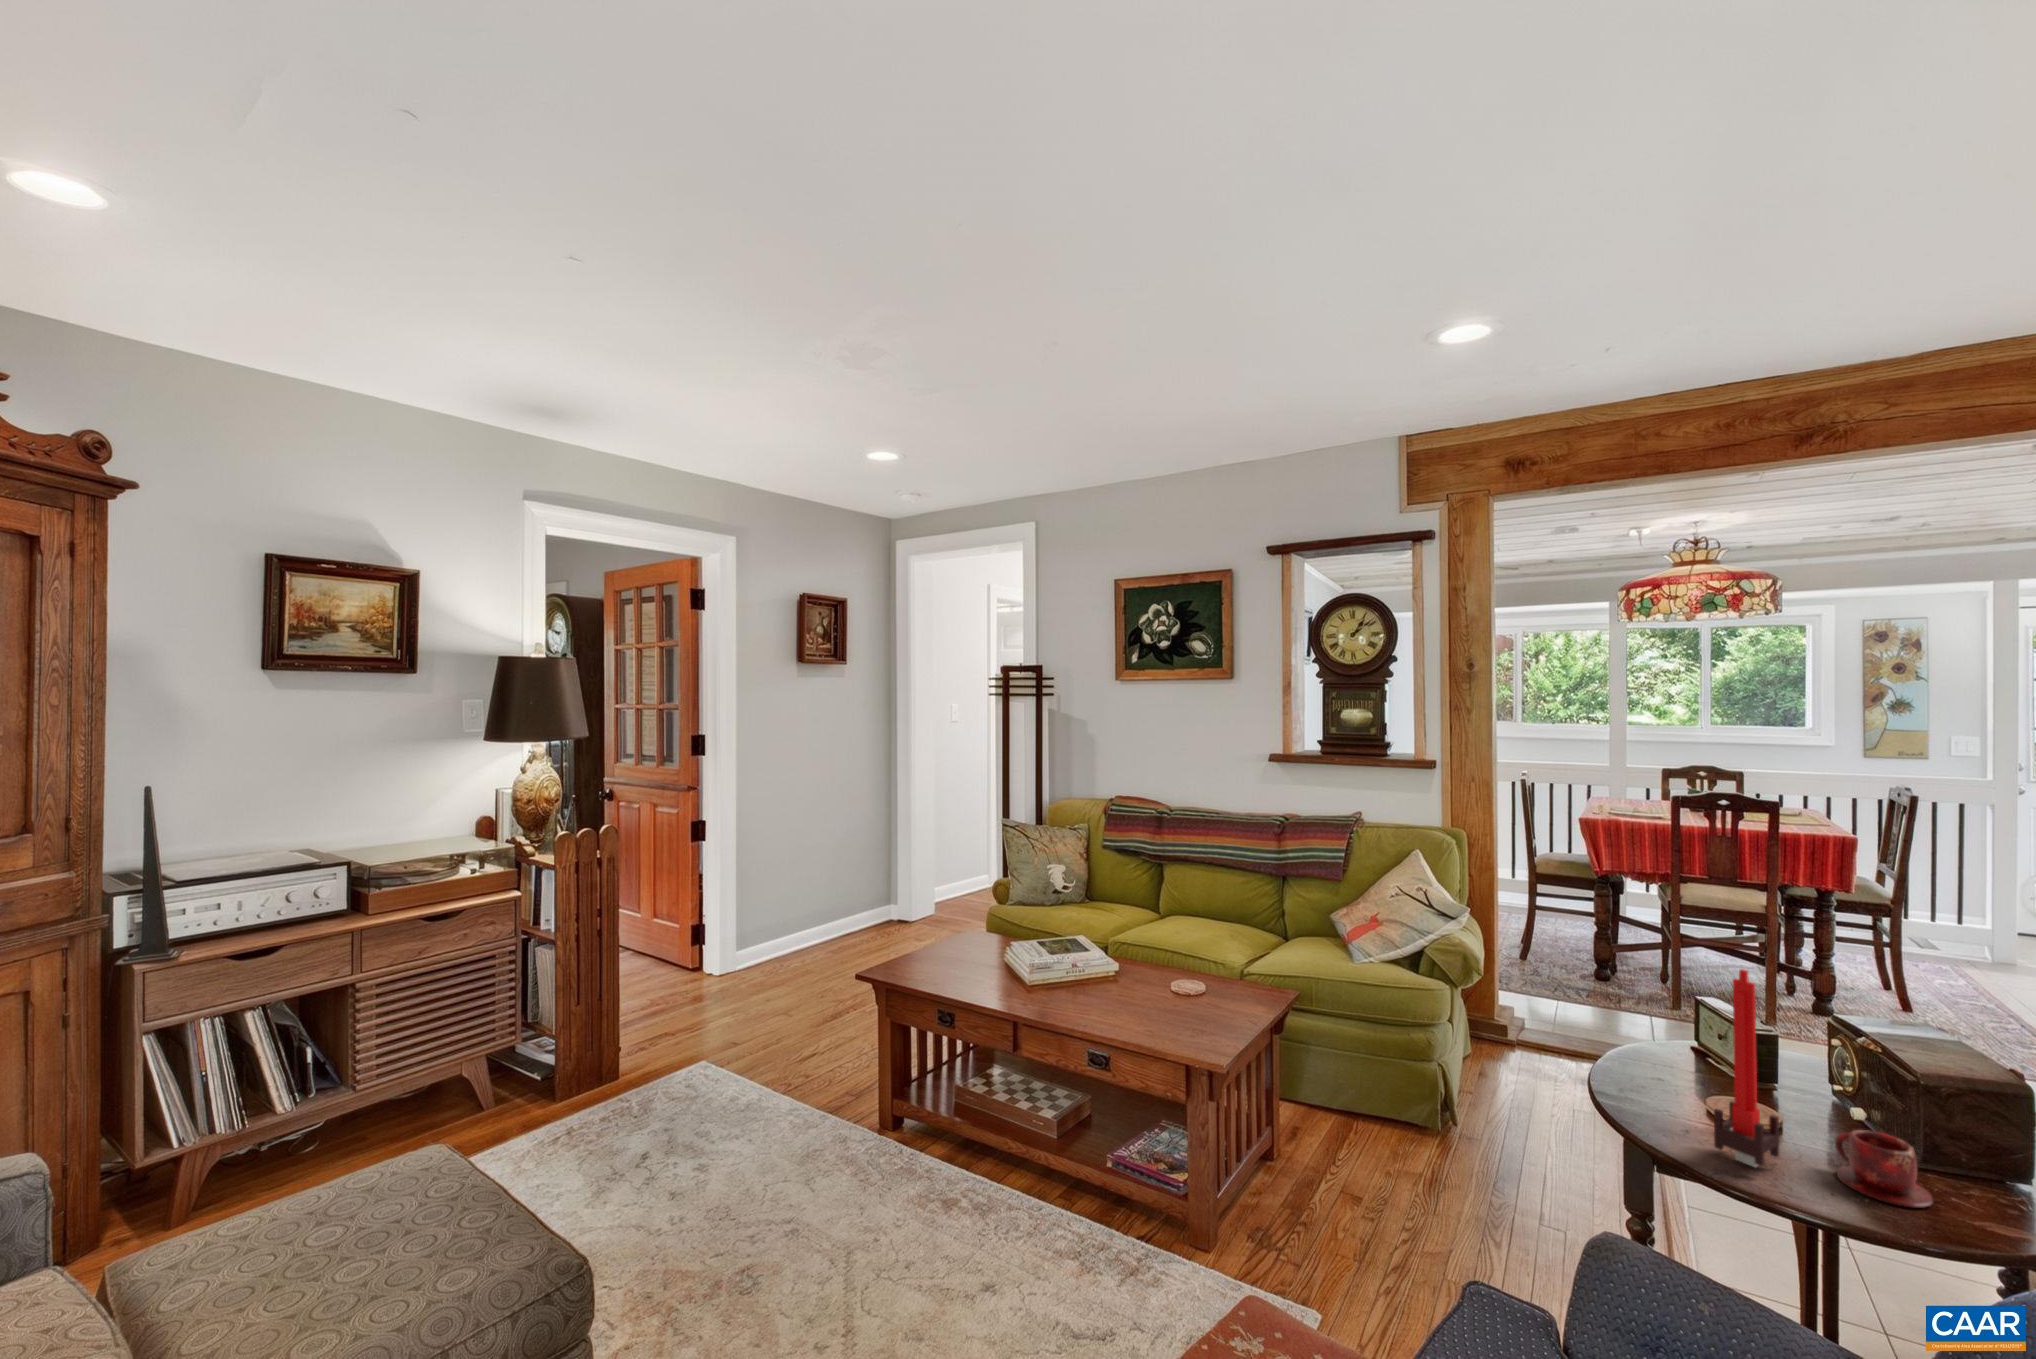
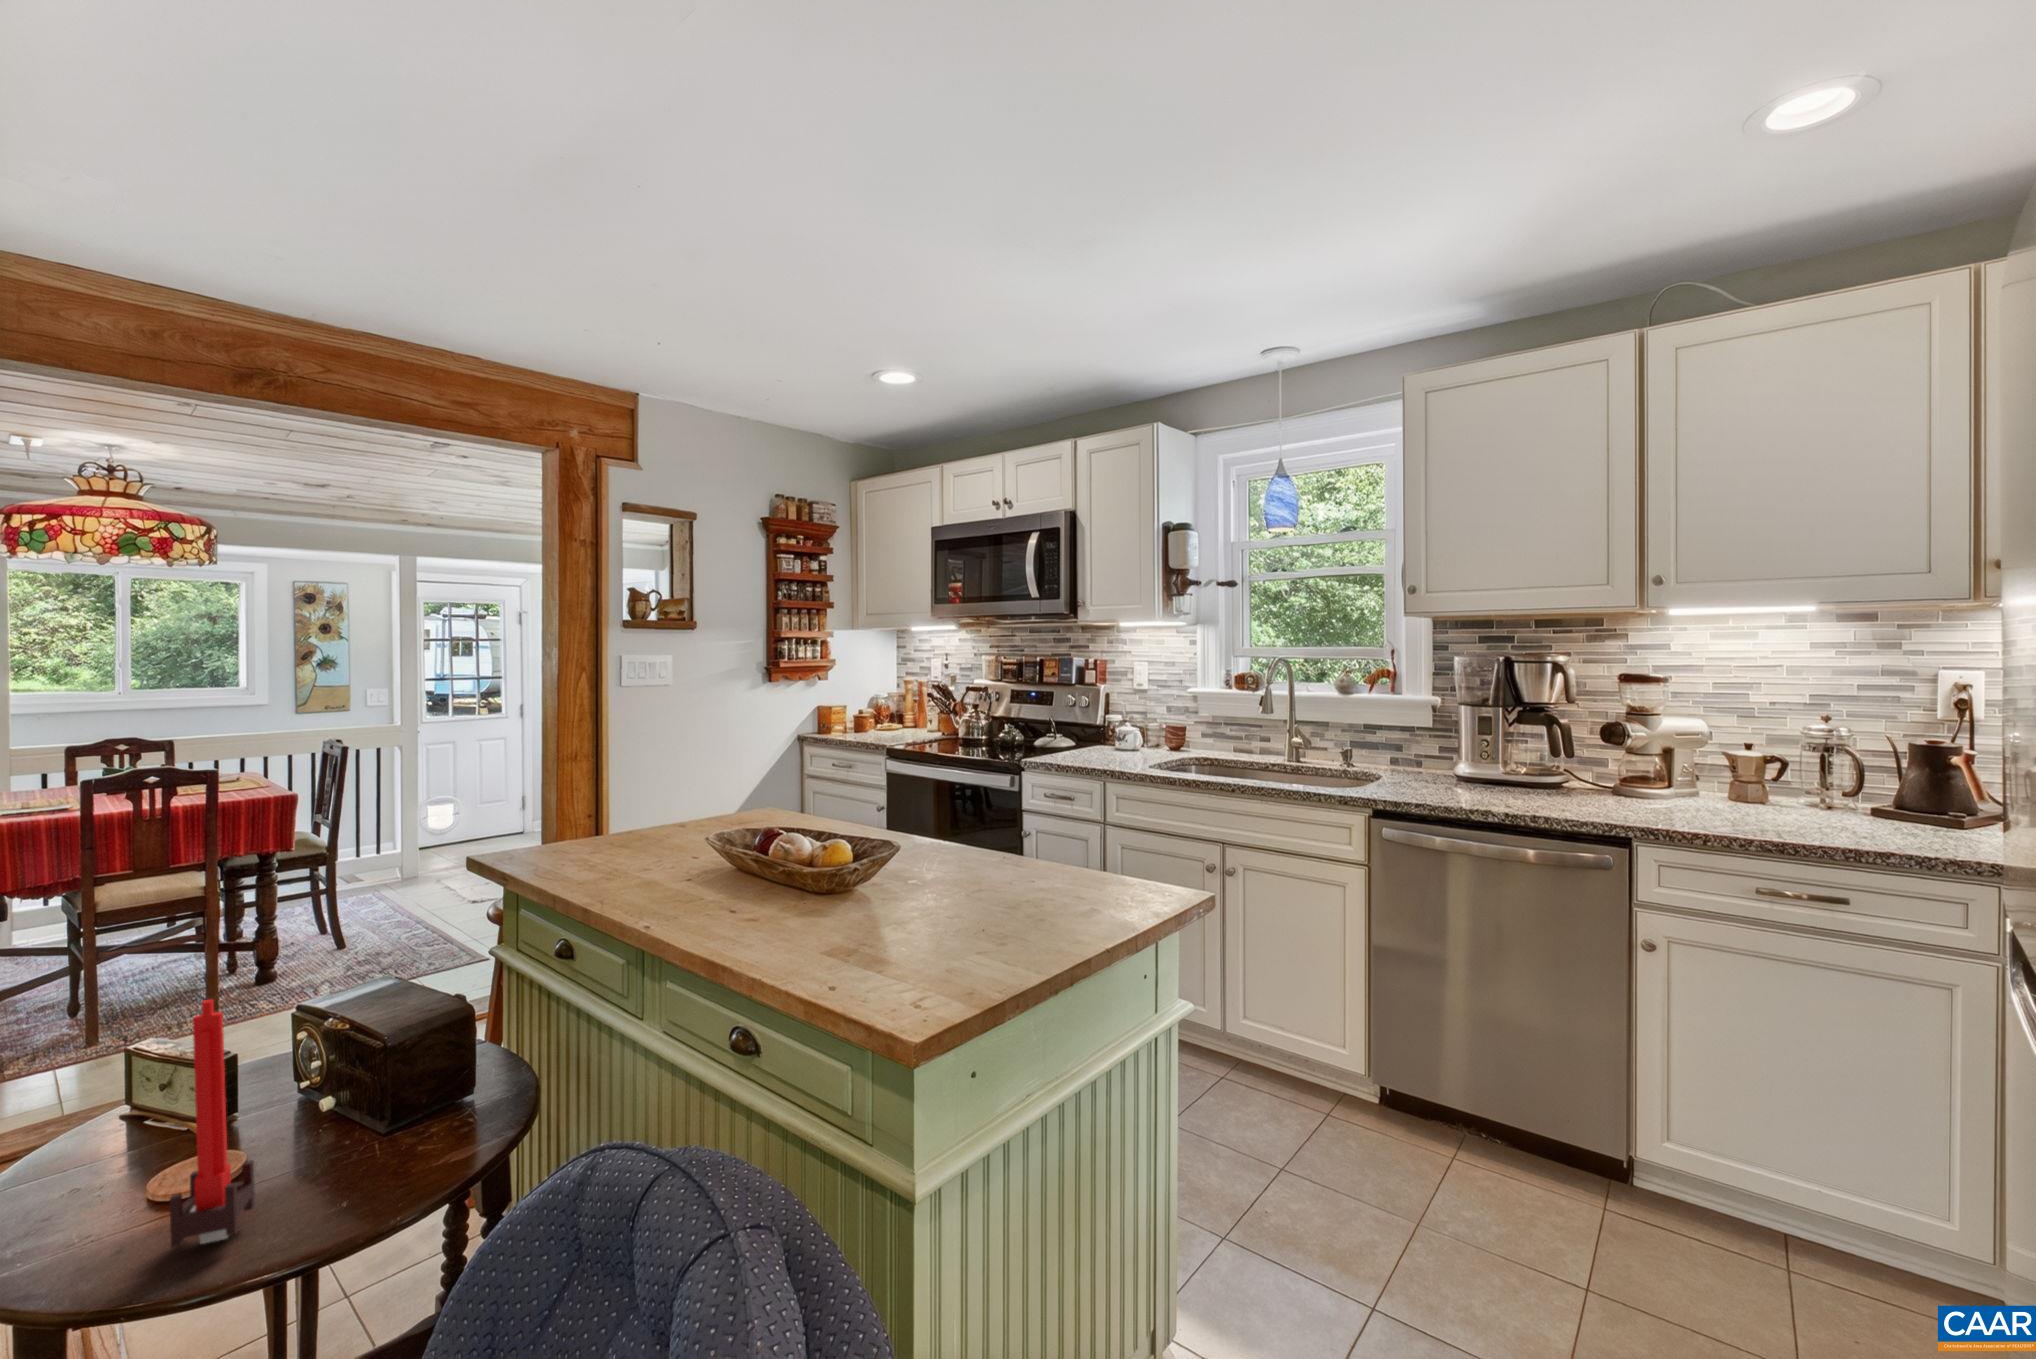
teacup: present [1835,1130,1933,1208] -> none [314,1111,407,1194]

